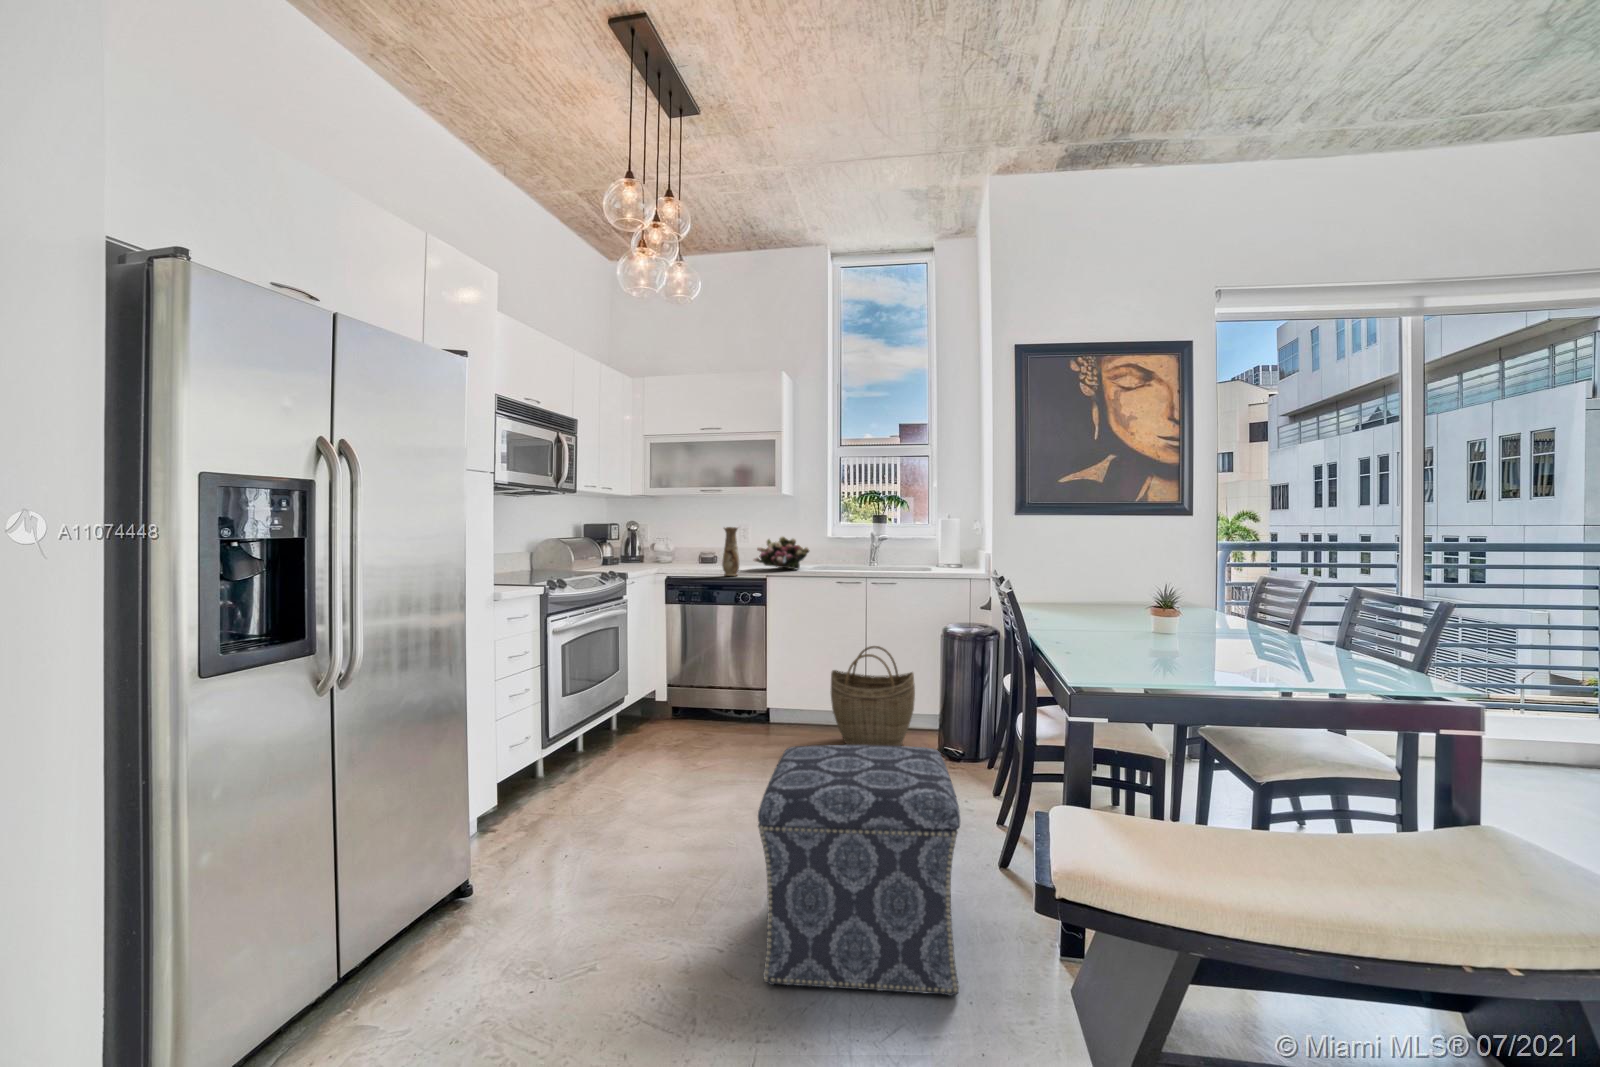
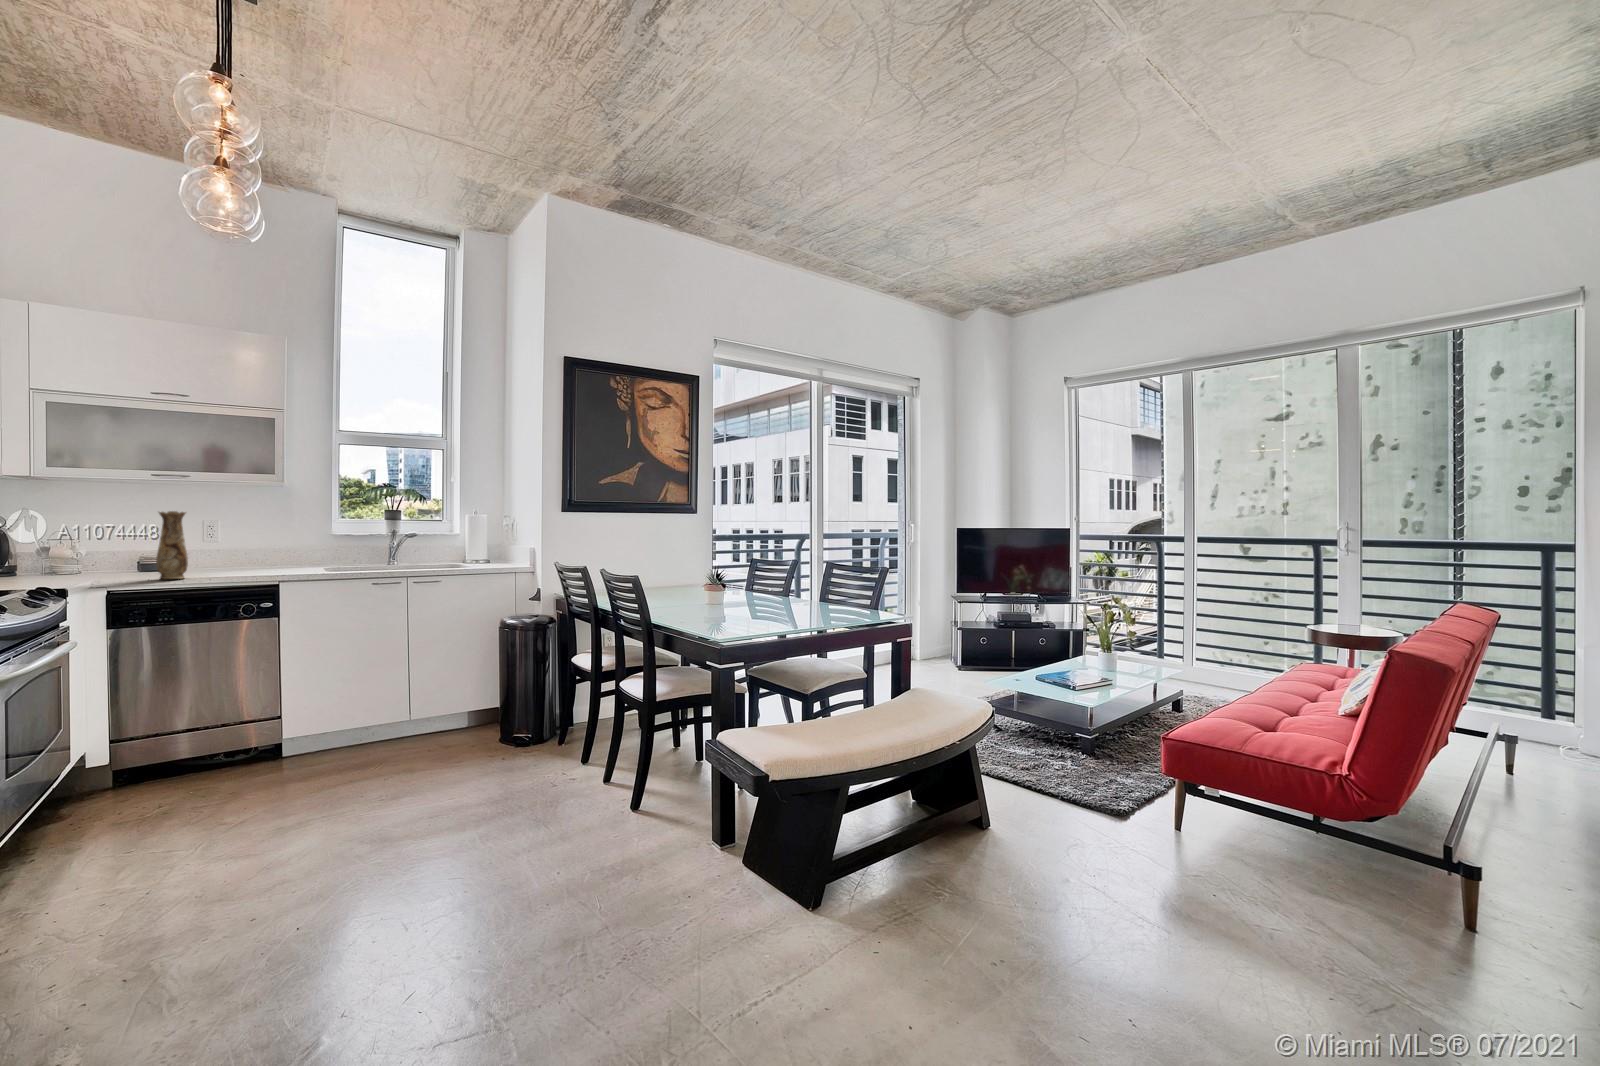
flower arrangement: present [754,536,809,569] -> none [195,525,287,567]
woven basket: present [831,646,915,746] -> none [361,649,466,765]
ottoman: present [758,745,960,996] -> none [461,719,682,958]

